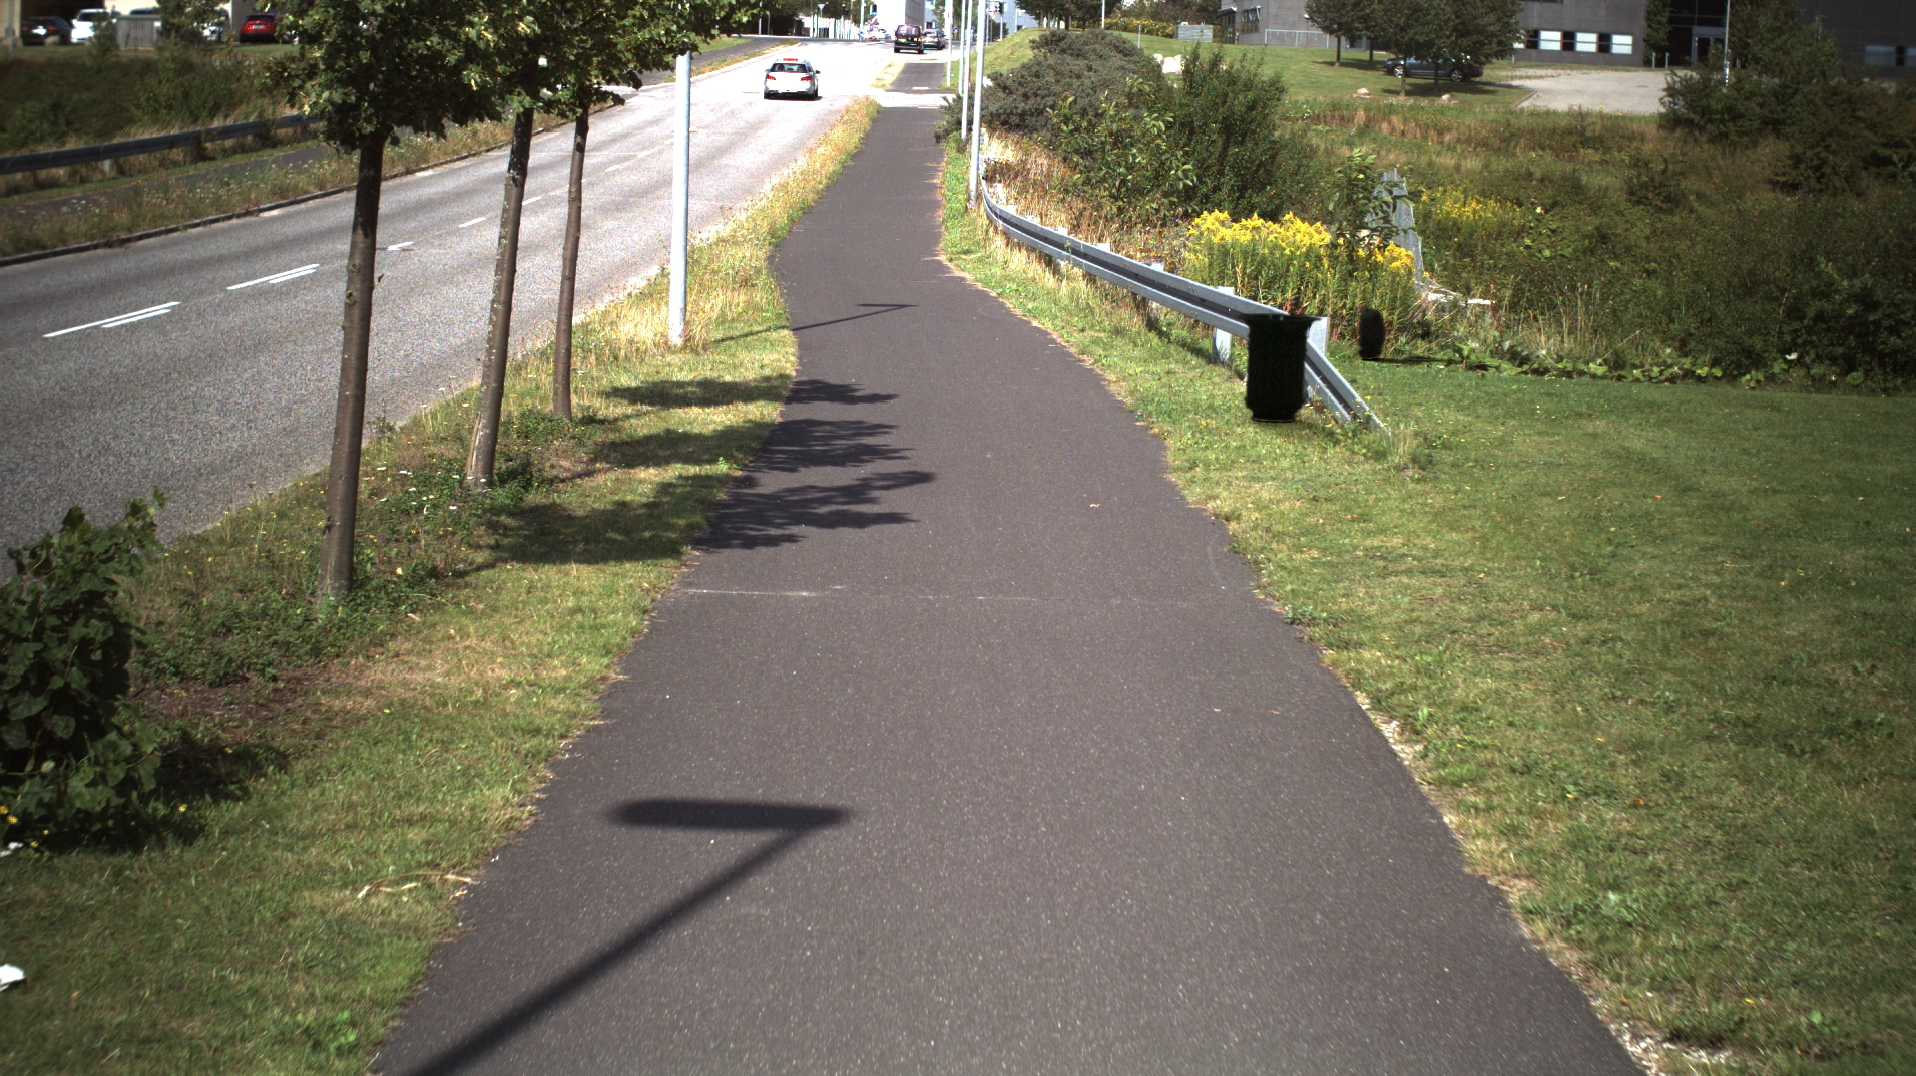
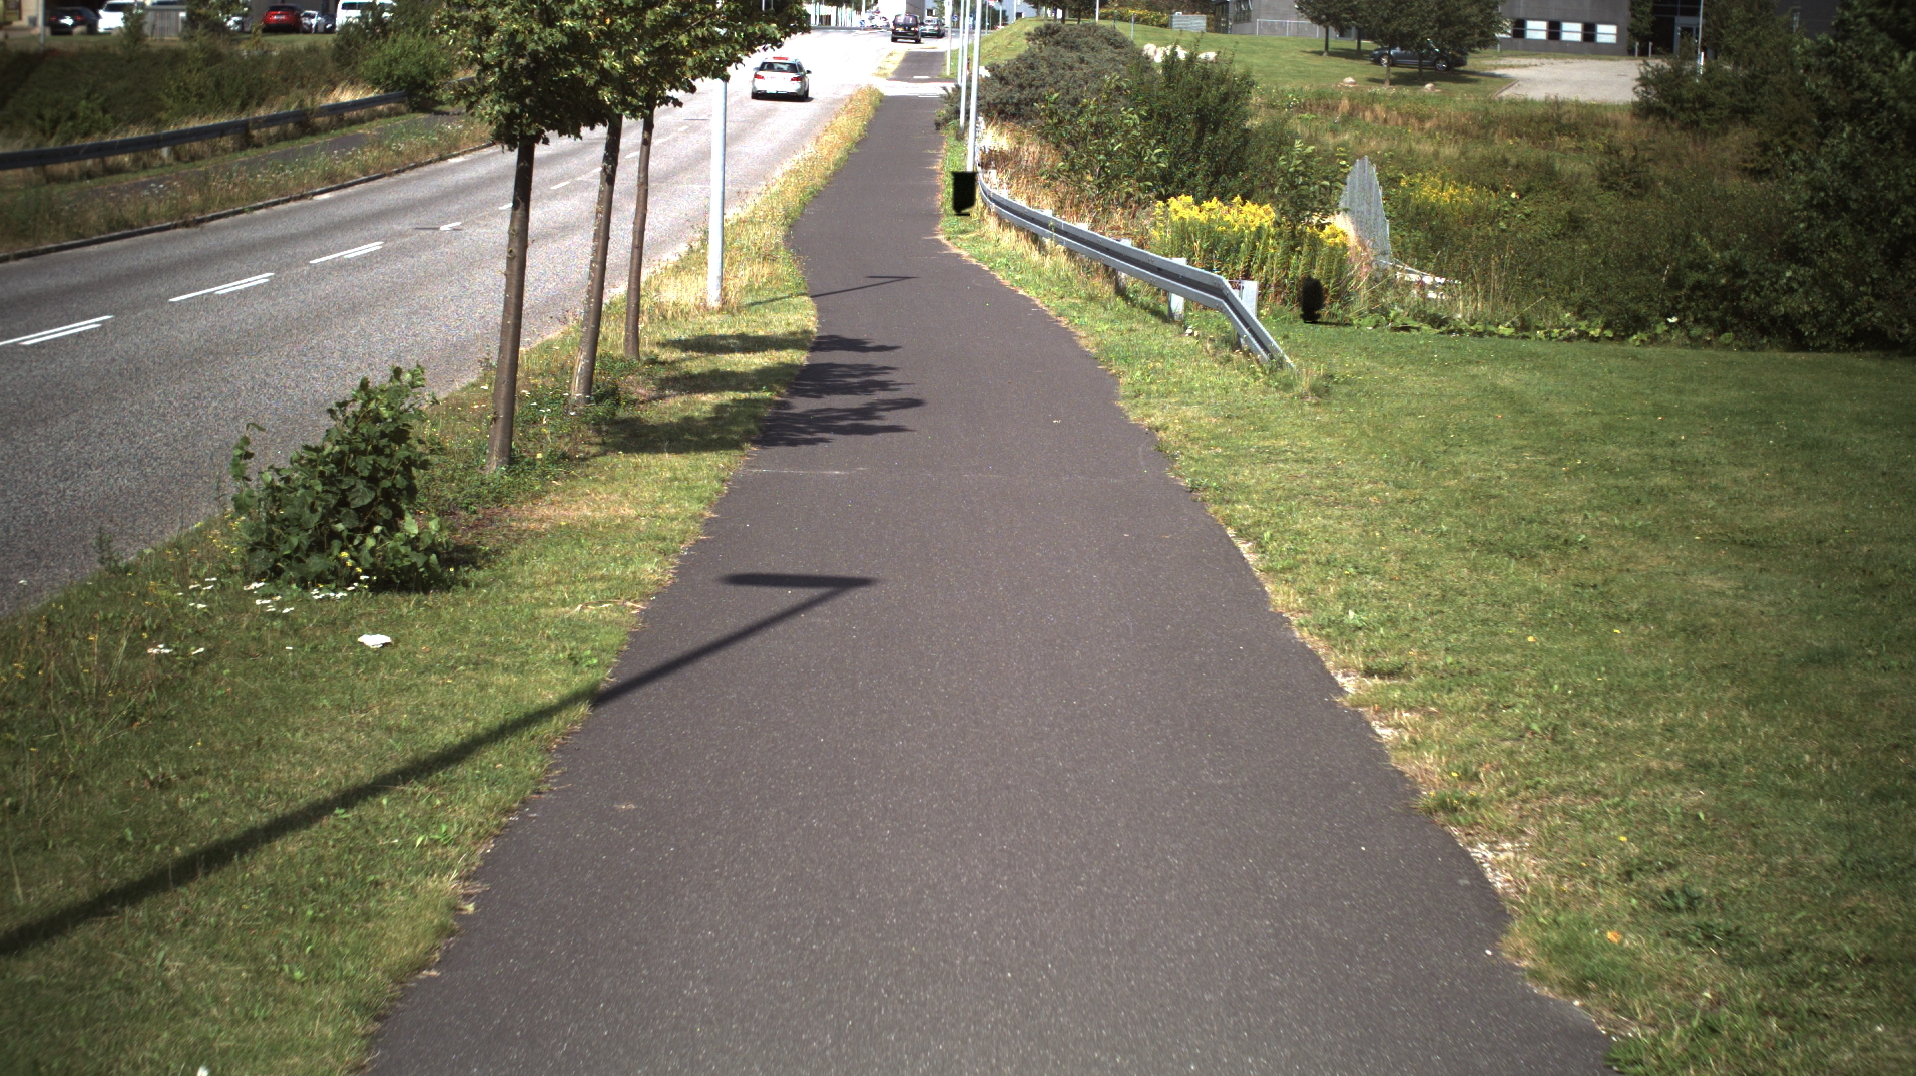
potted tree: present [1406,306,1441,361] -> none [1342,272,1376,324]
trash can: present [1237,313,1322,422] -> present [950,171,981,215]

